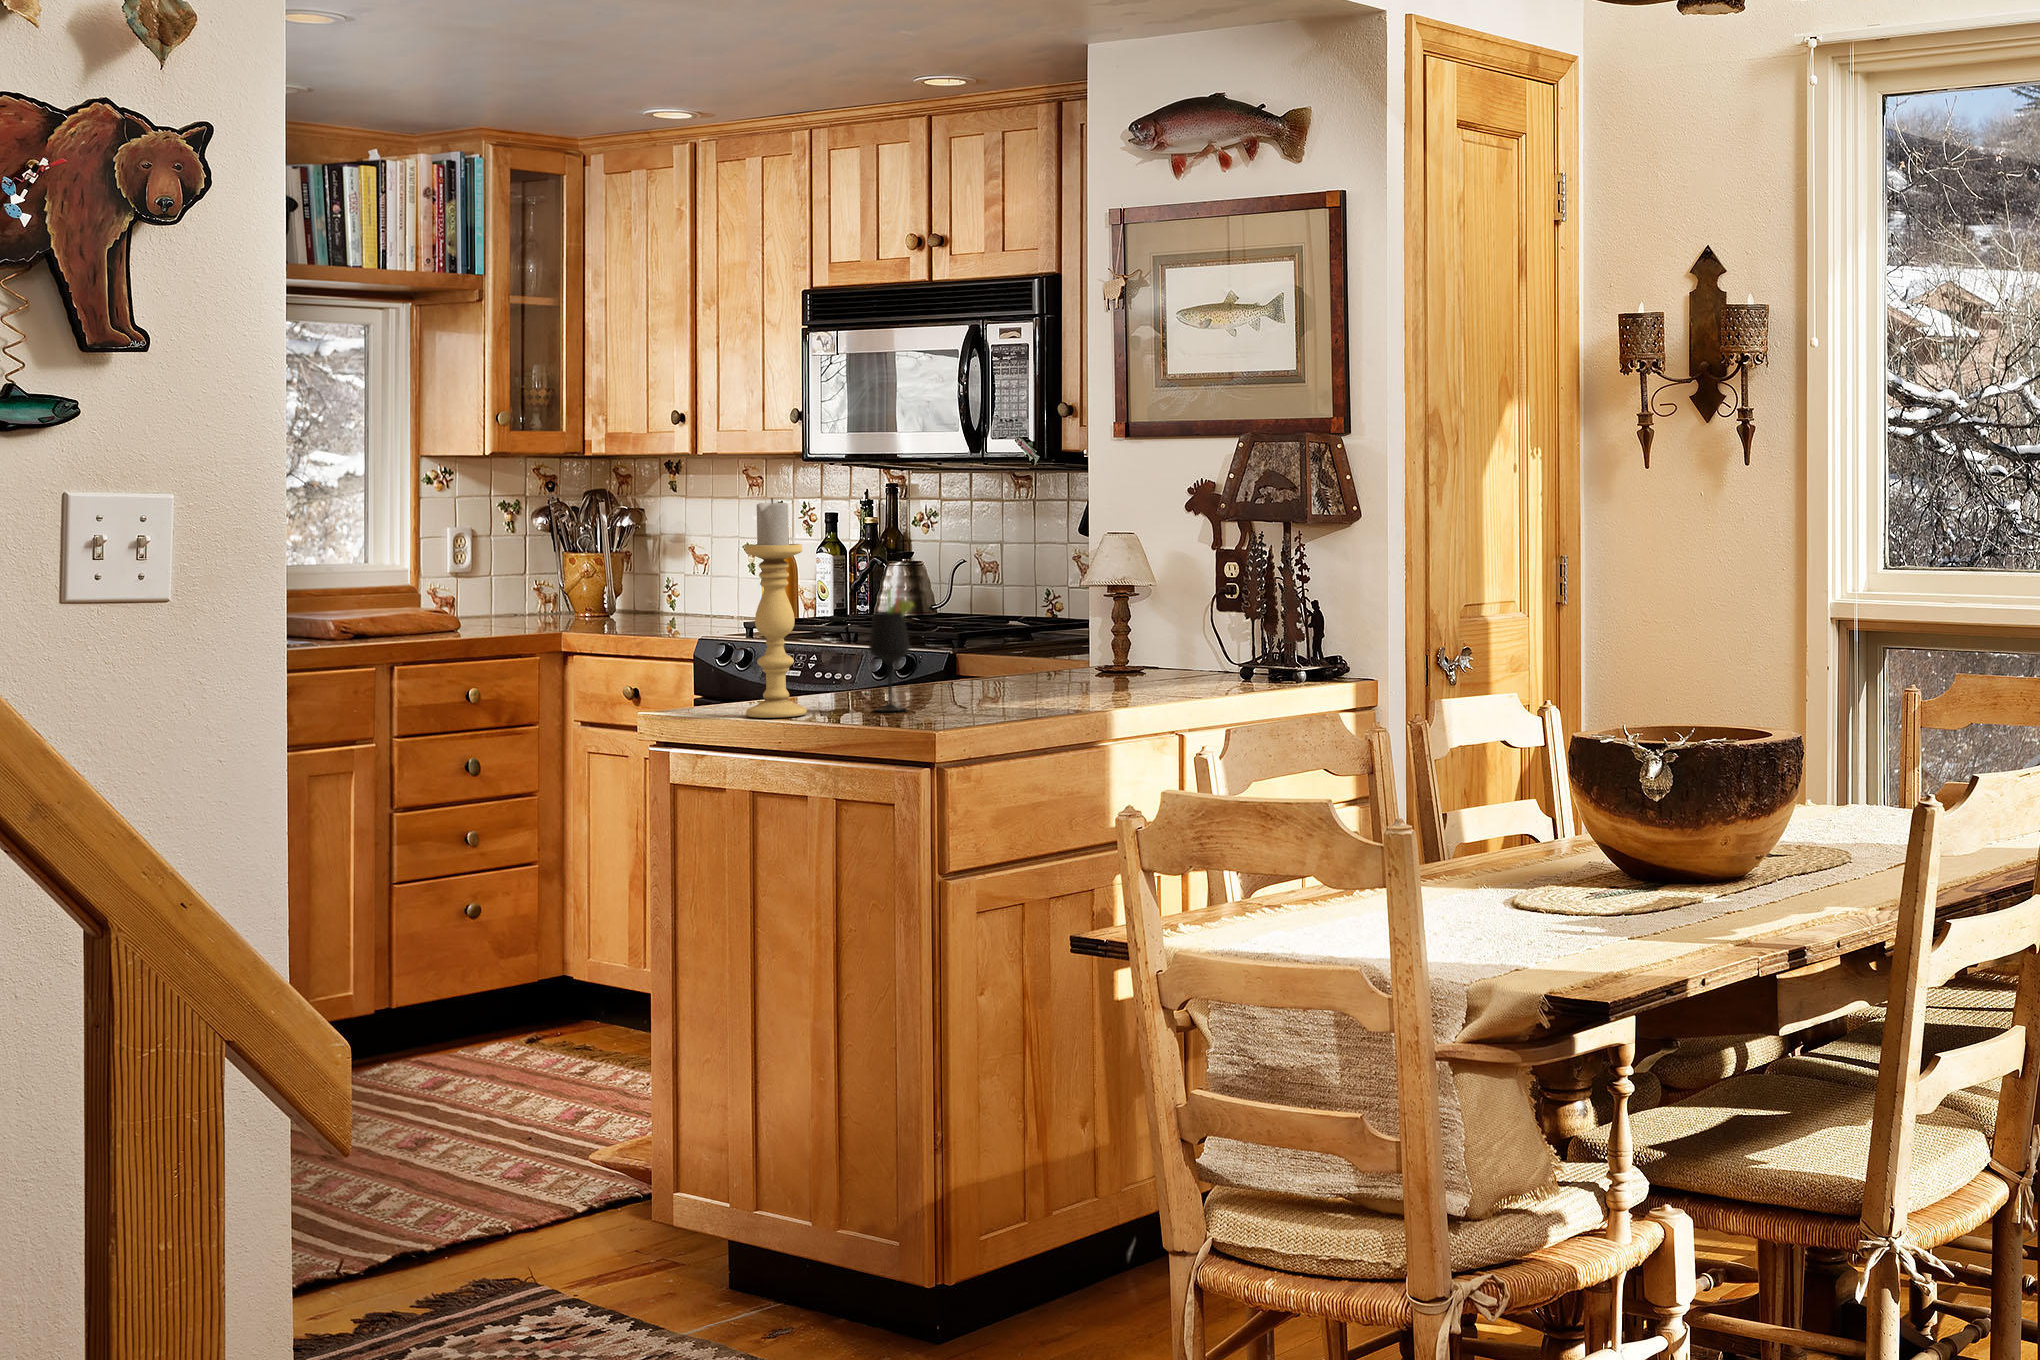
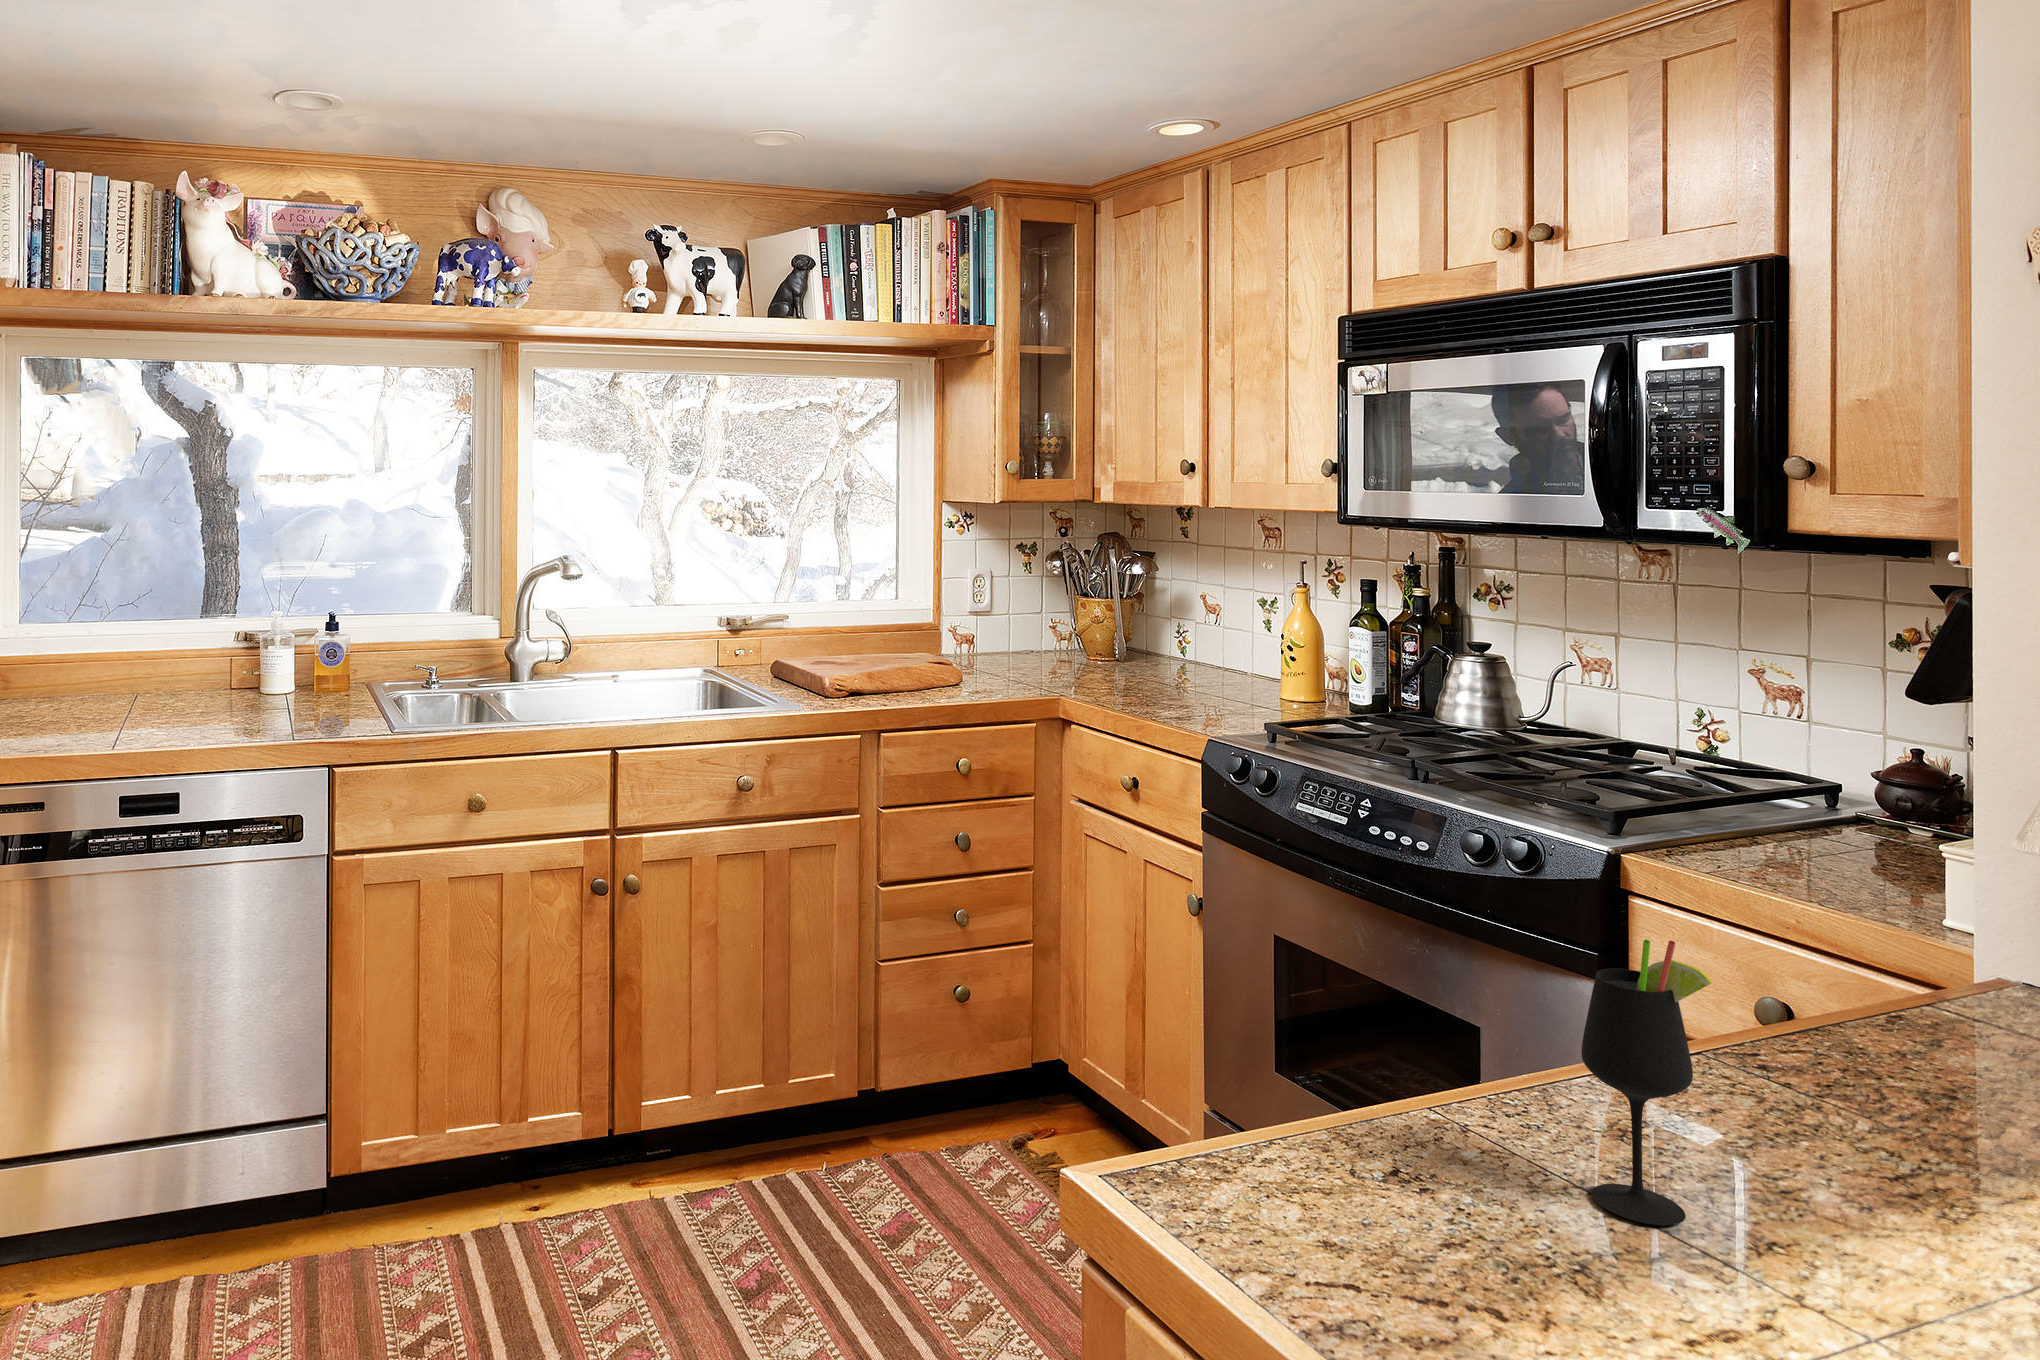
candle holder: present [745,498,807,718] -> none [1290,705,1429,1198]

